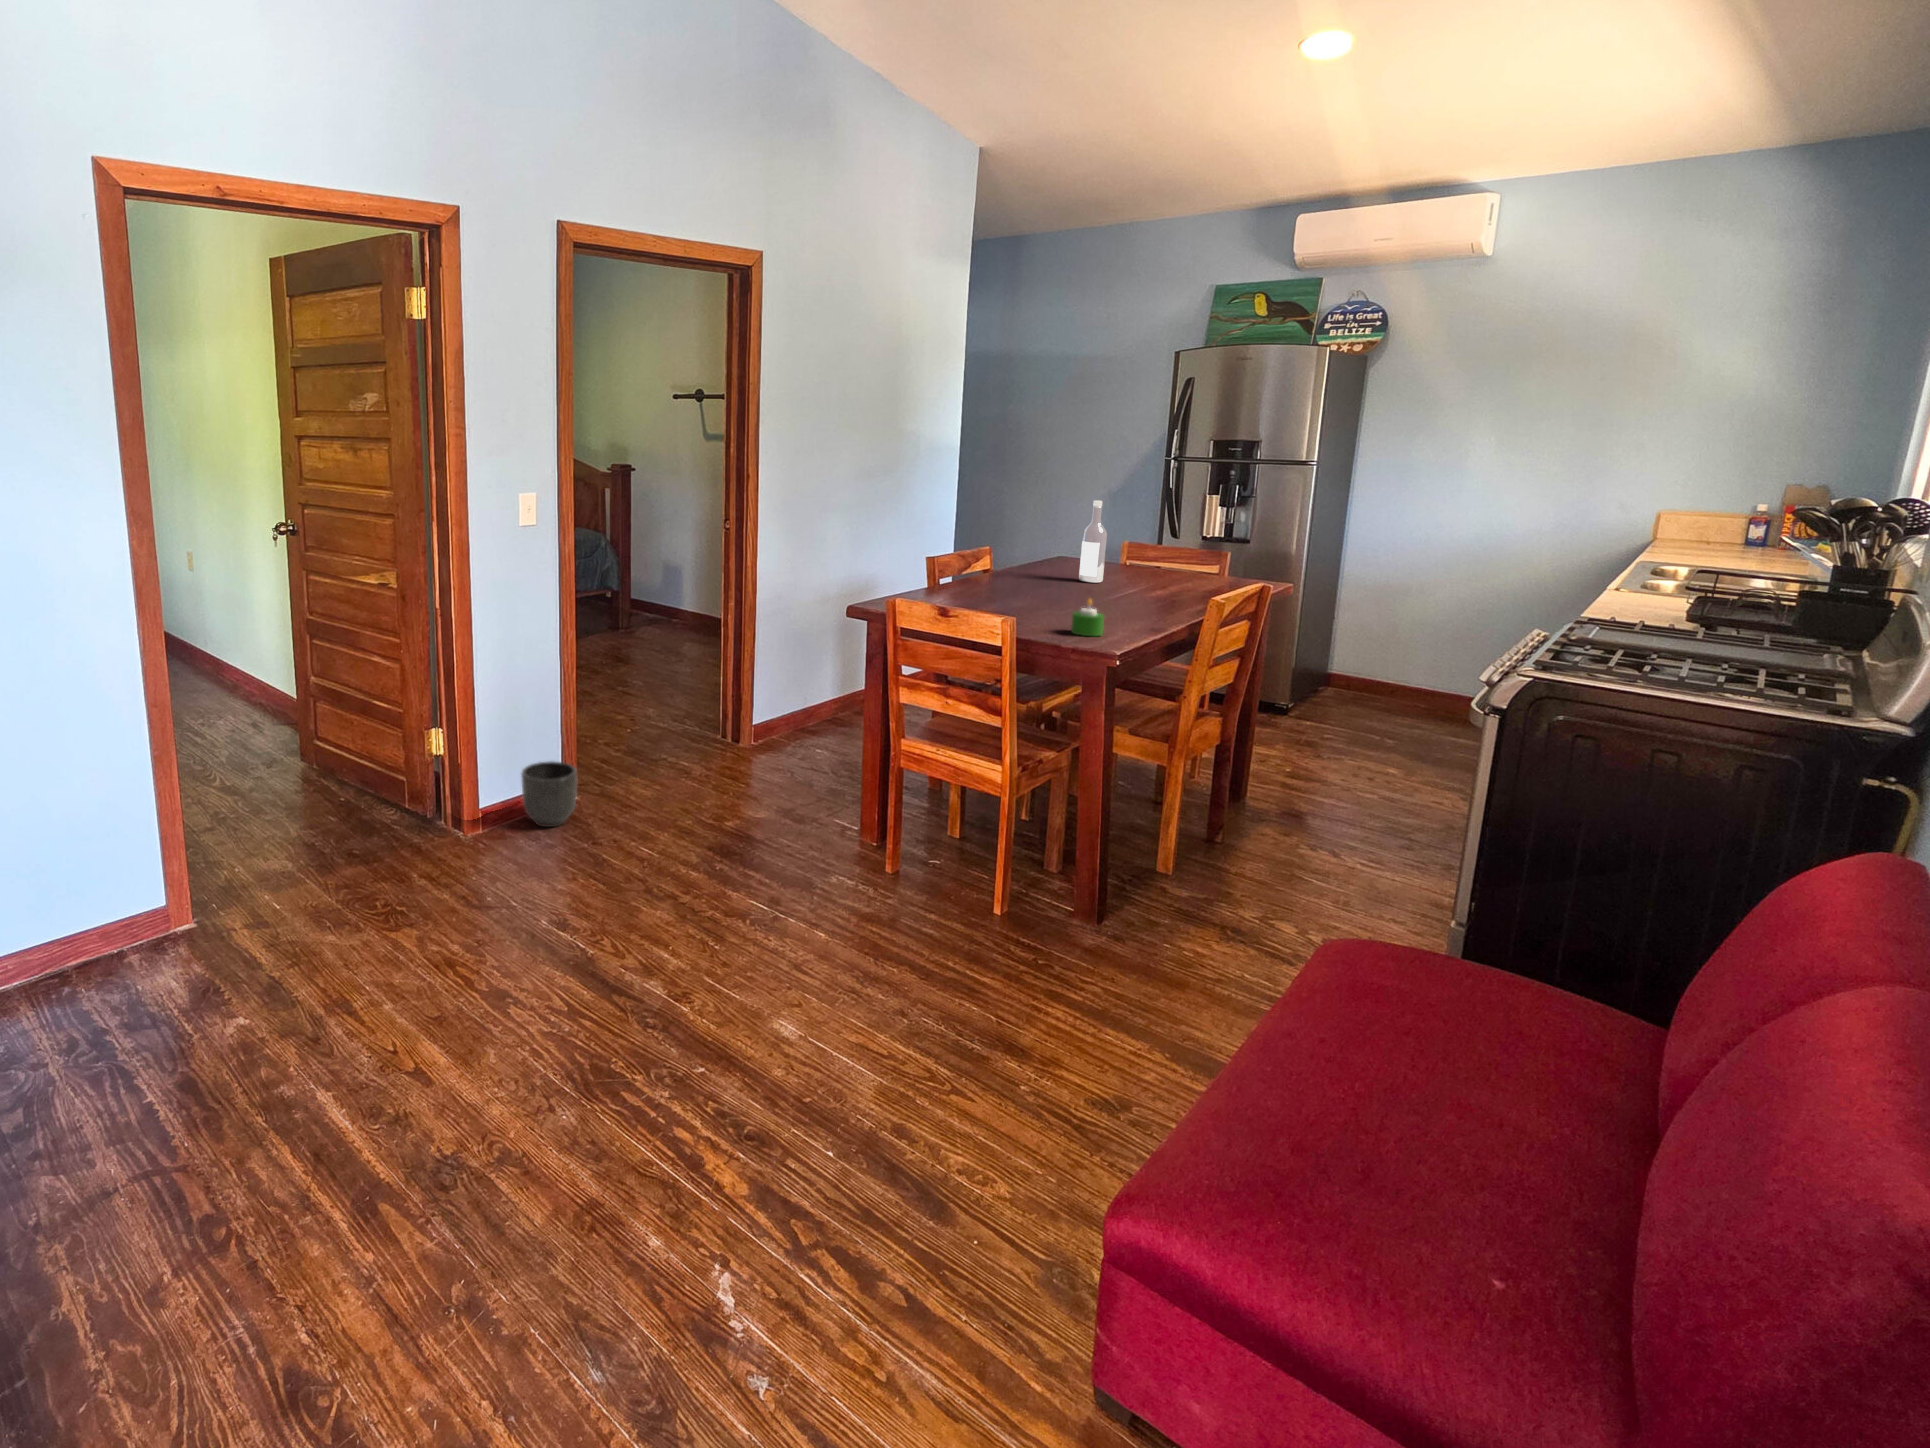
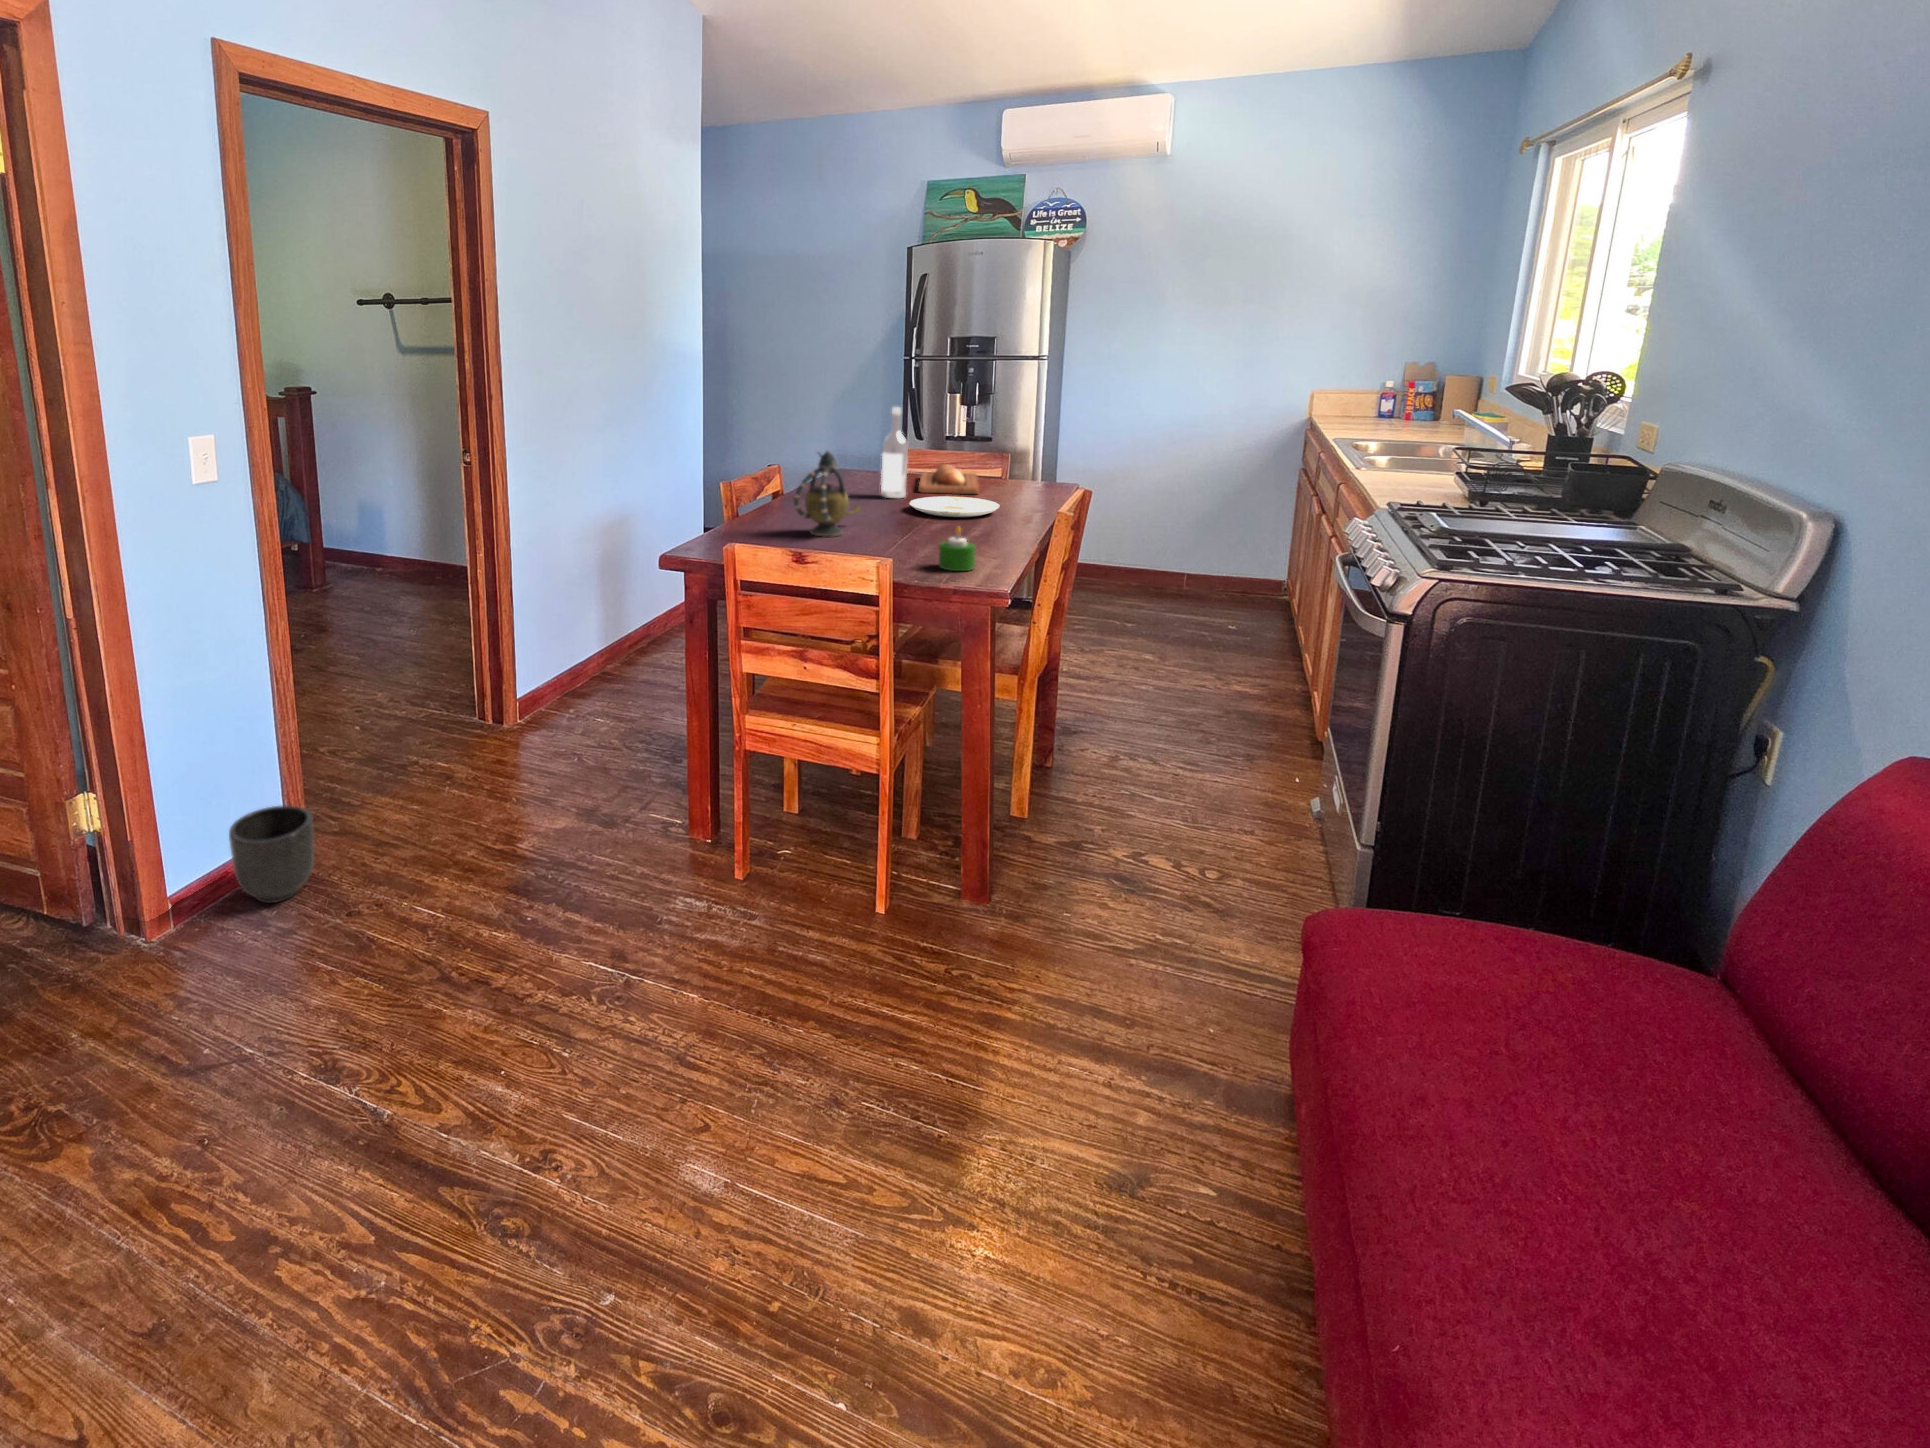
teapot: none [969,532,1037,604] -> present [794,451,861,537]
bread loaf: none [1120,557,1193,585] -> present [918,464,979,494]
plate: none [1093,583,1181,601] -> present [909,496,1000,517]

